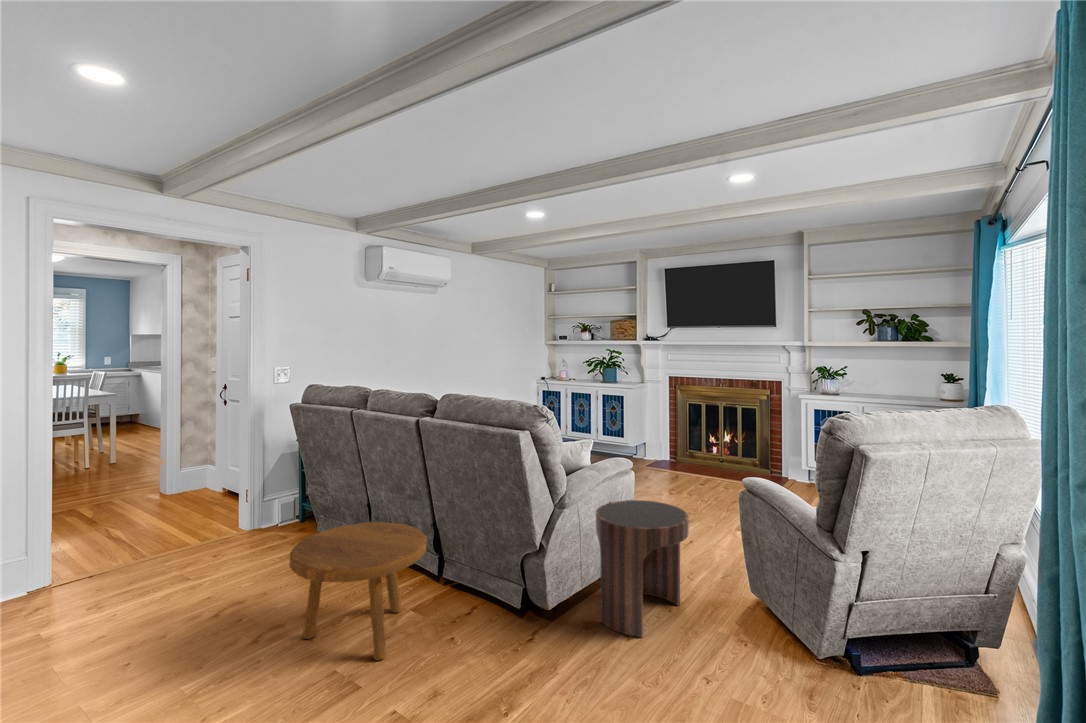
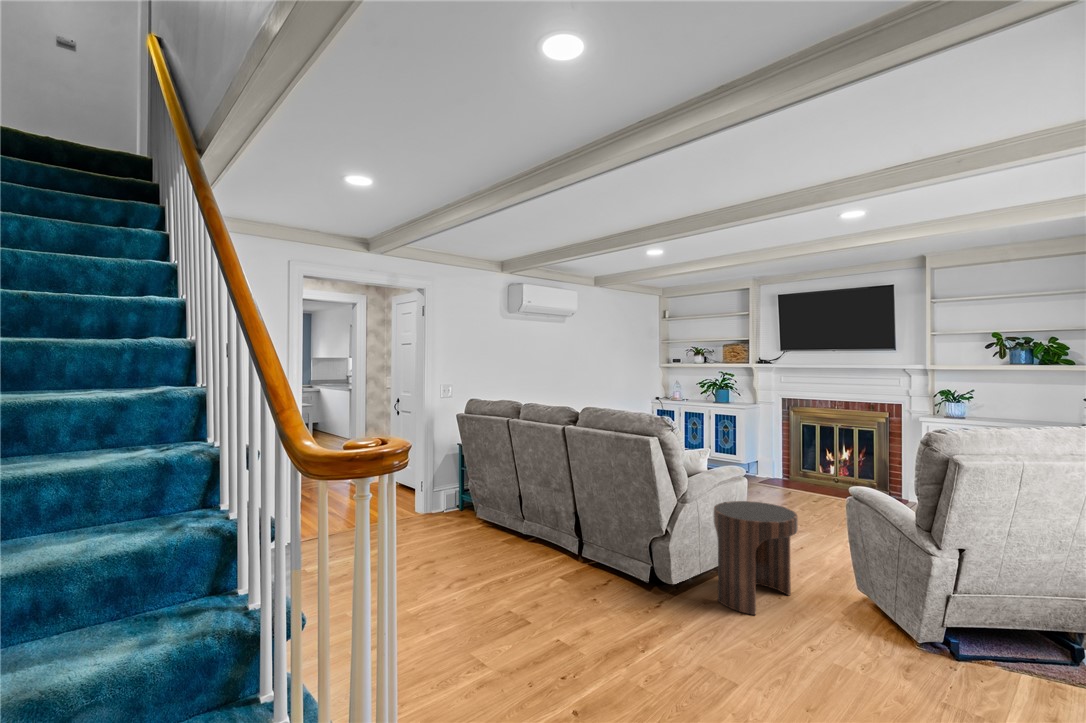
footstool: present [290,522,427,660] -> none [472,506,573,610]

